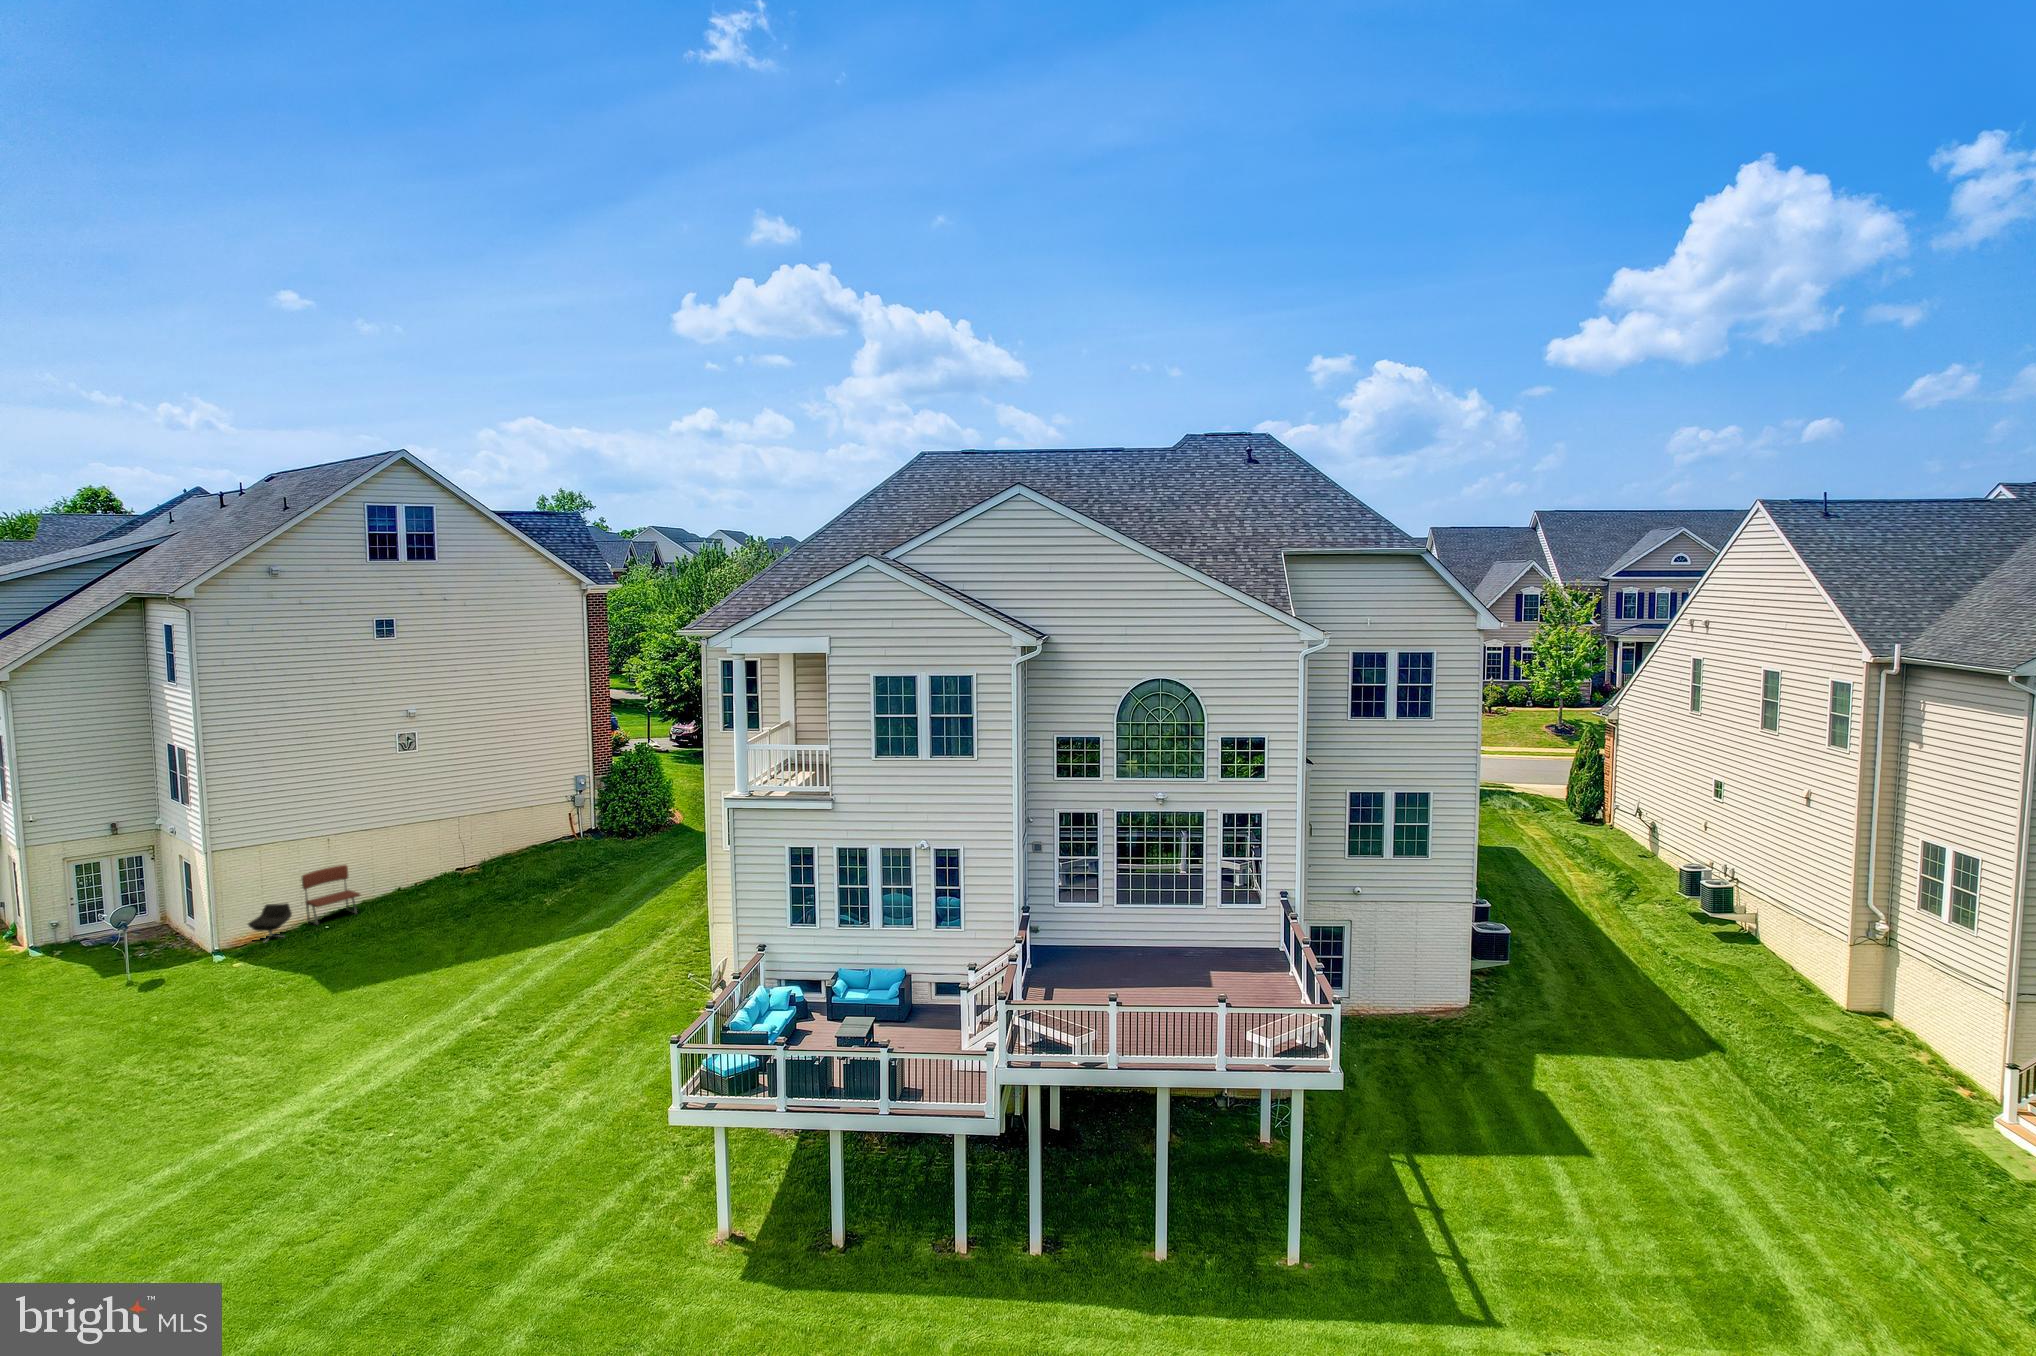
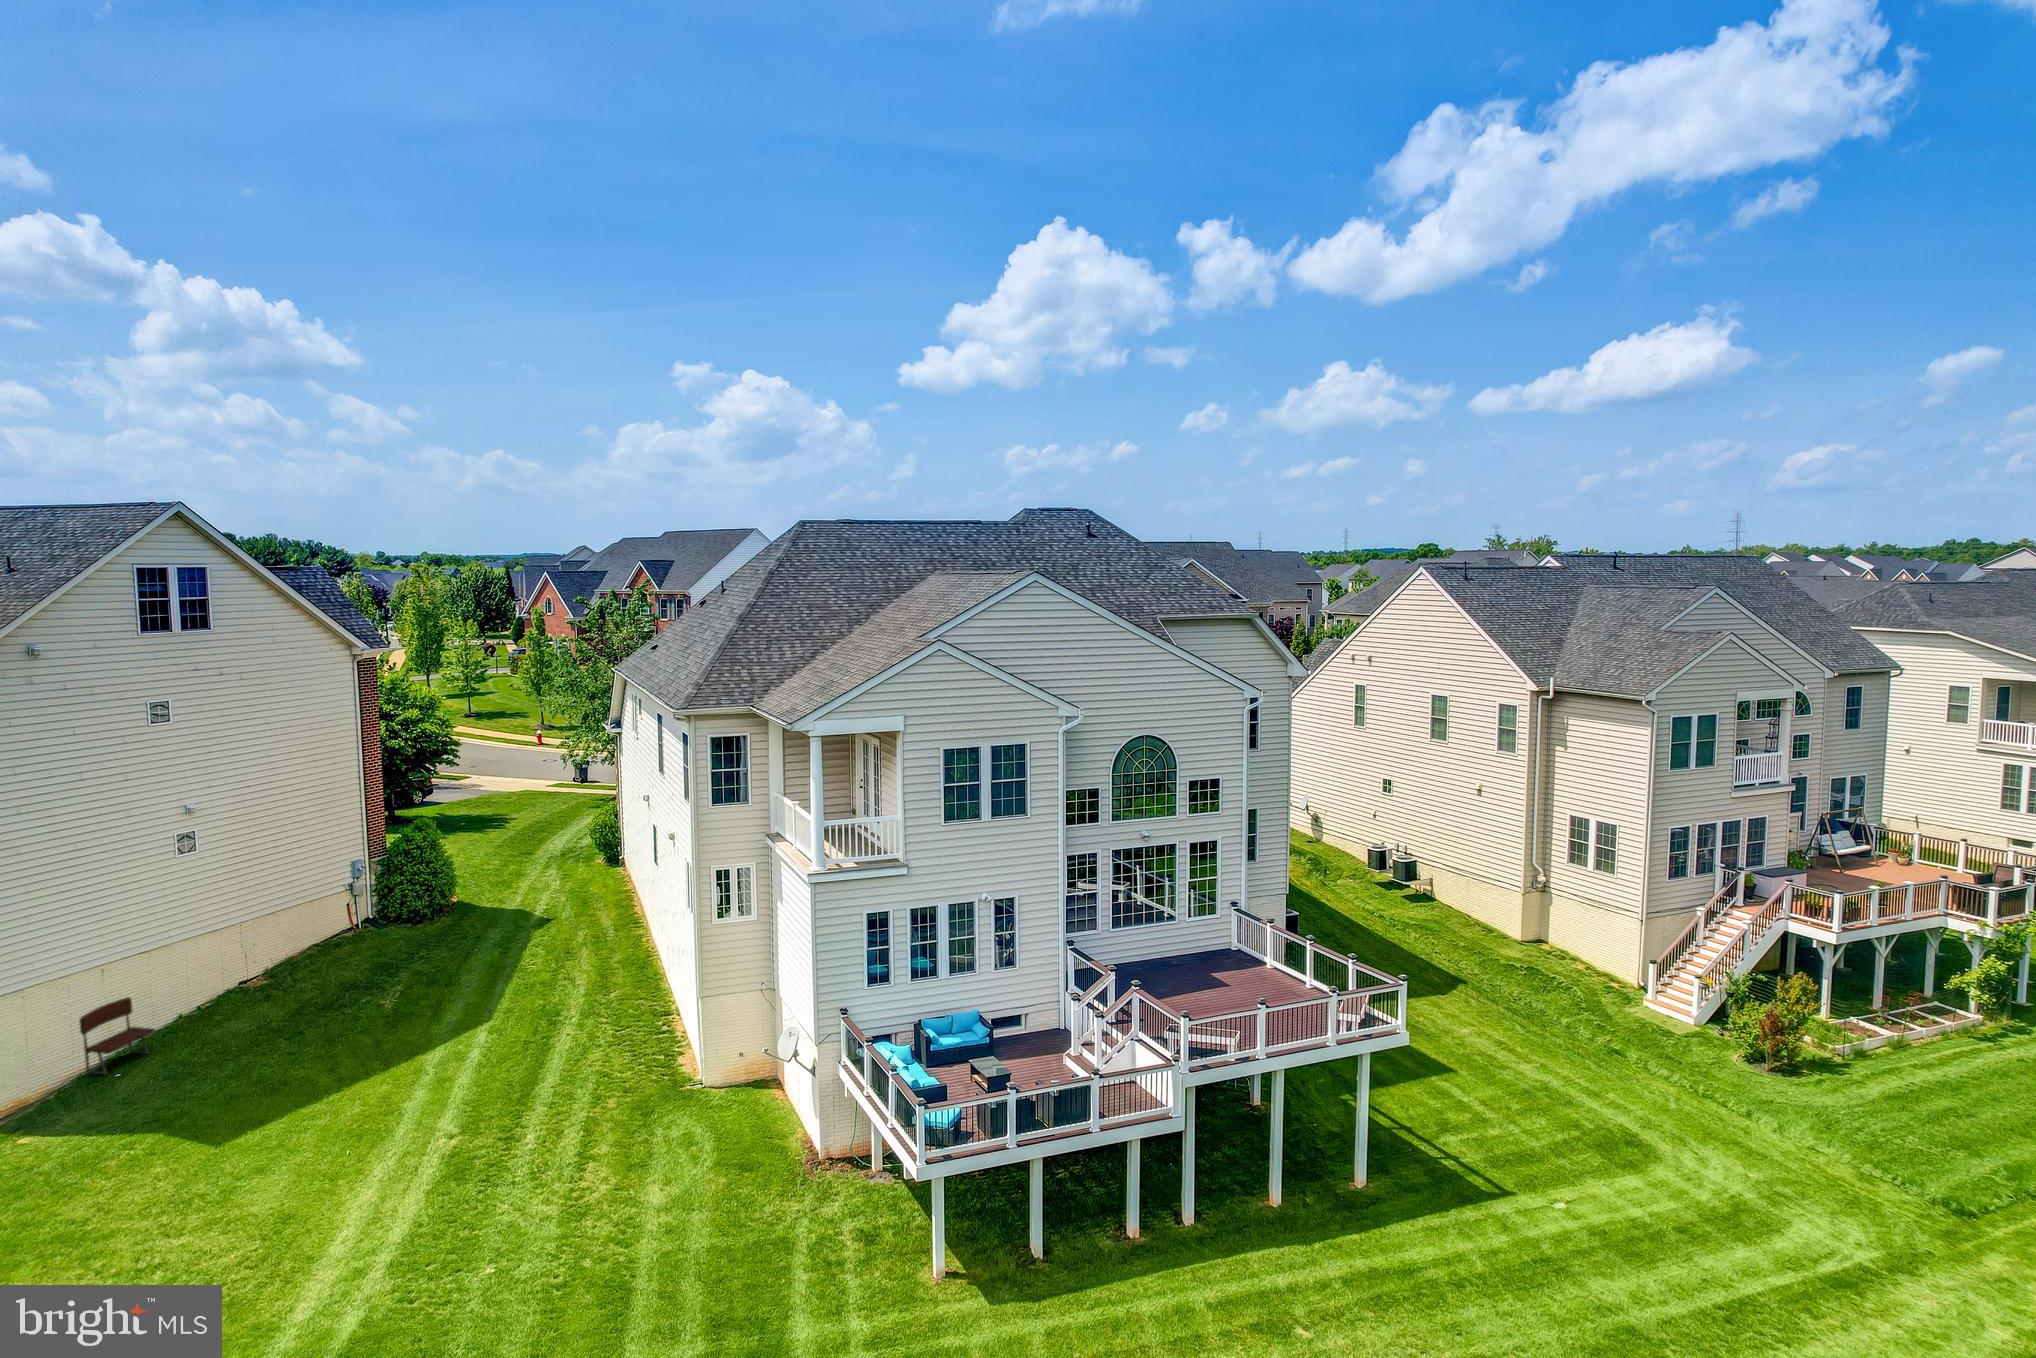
lounge chair: present [248,903,292,937] -> none [23,1055,77,1107]

